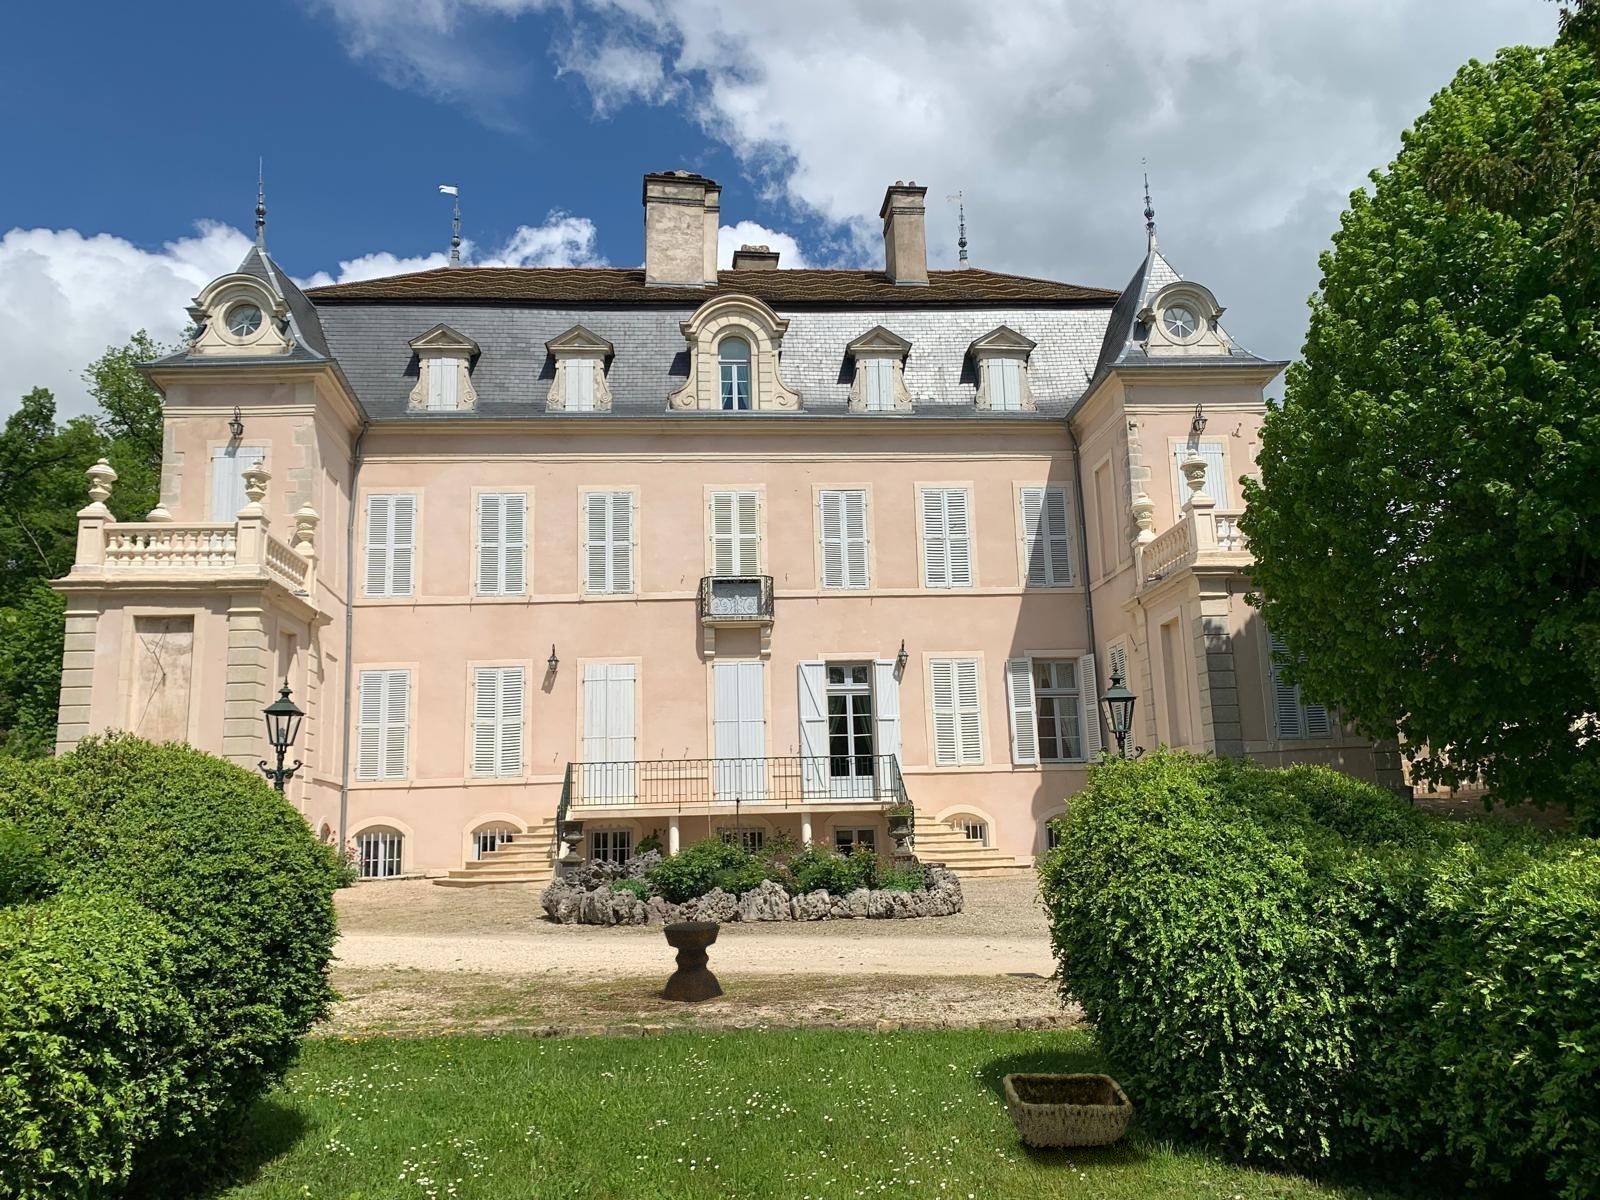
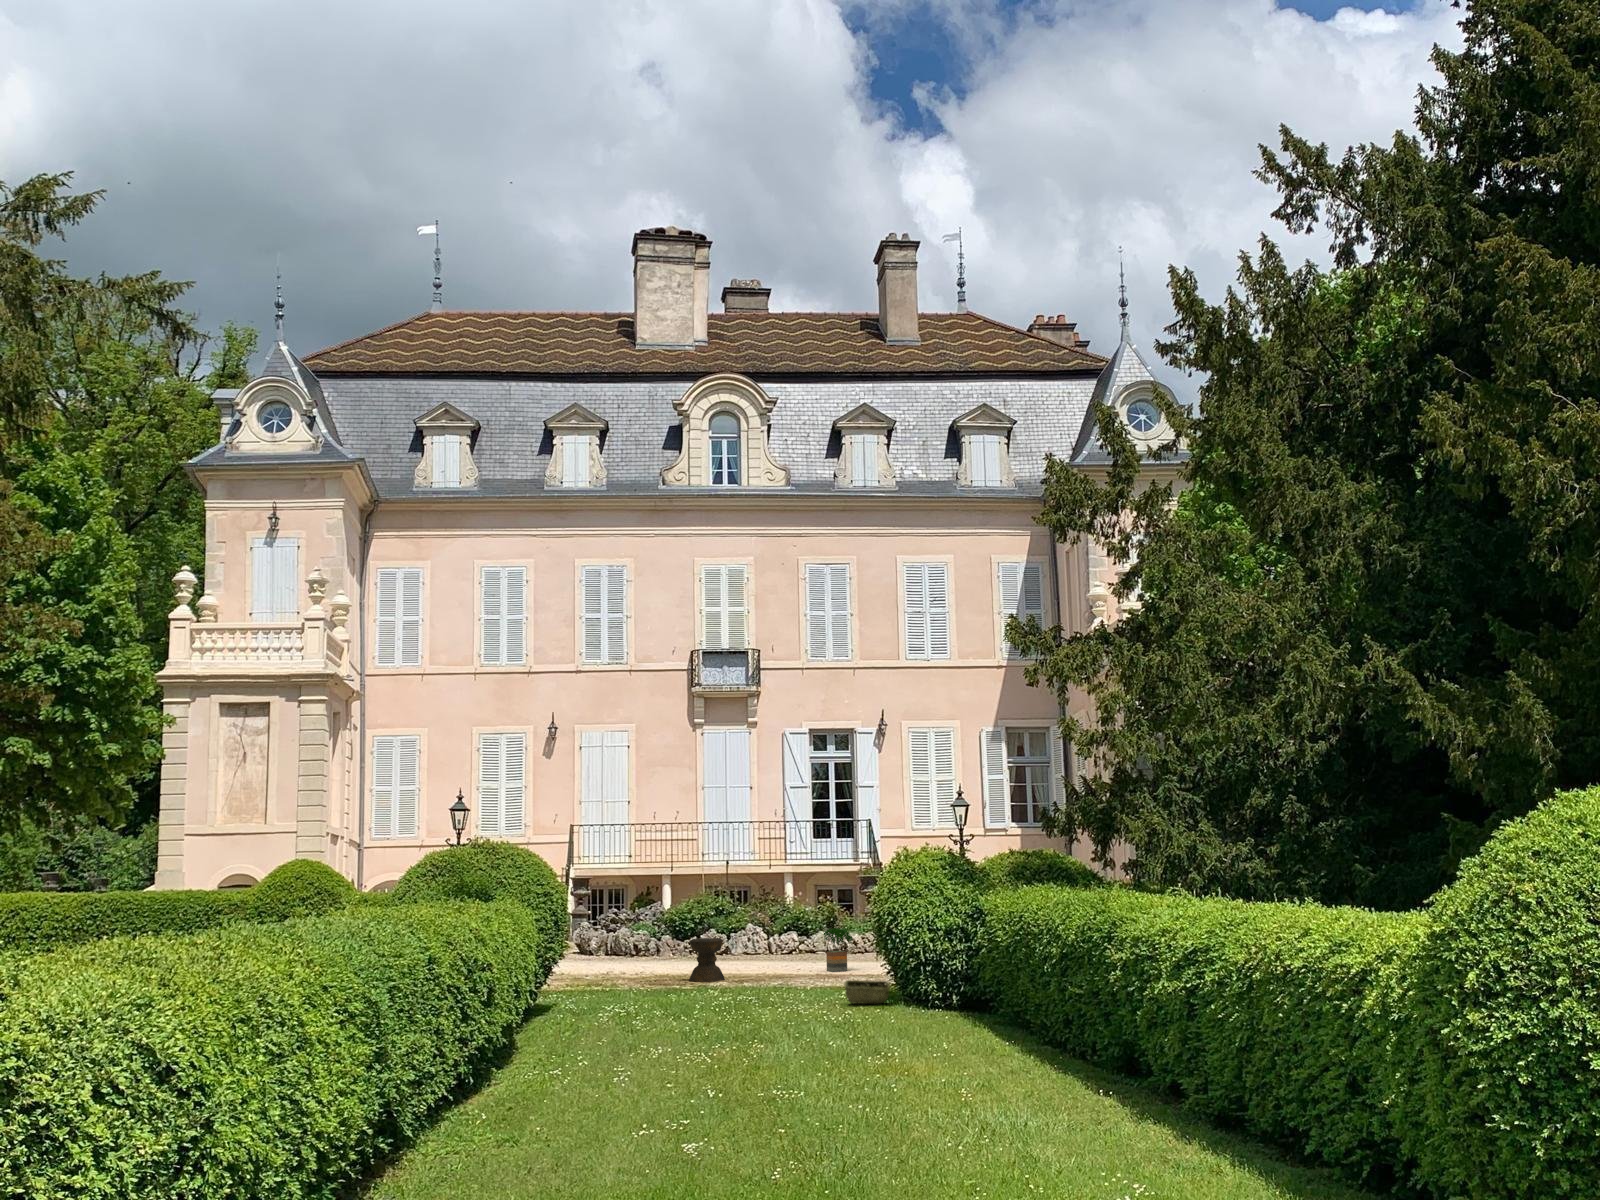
potted tree: none [876,897,926,969] -> present [824,928,853,972]

